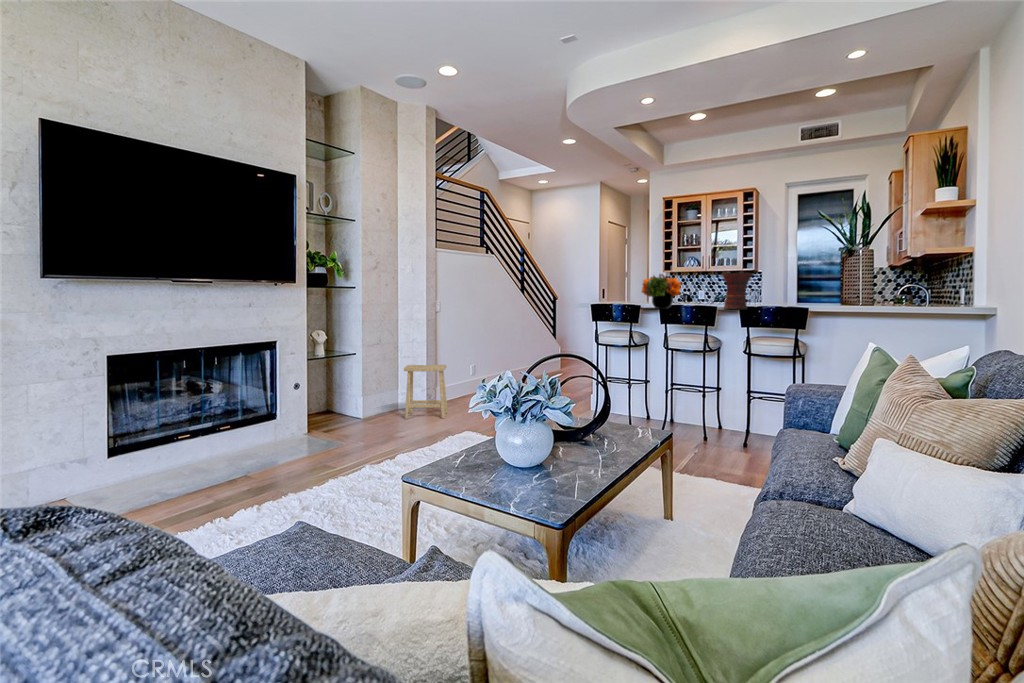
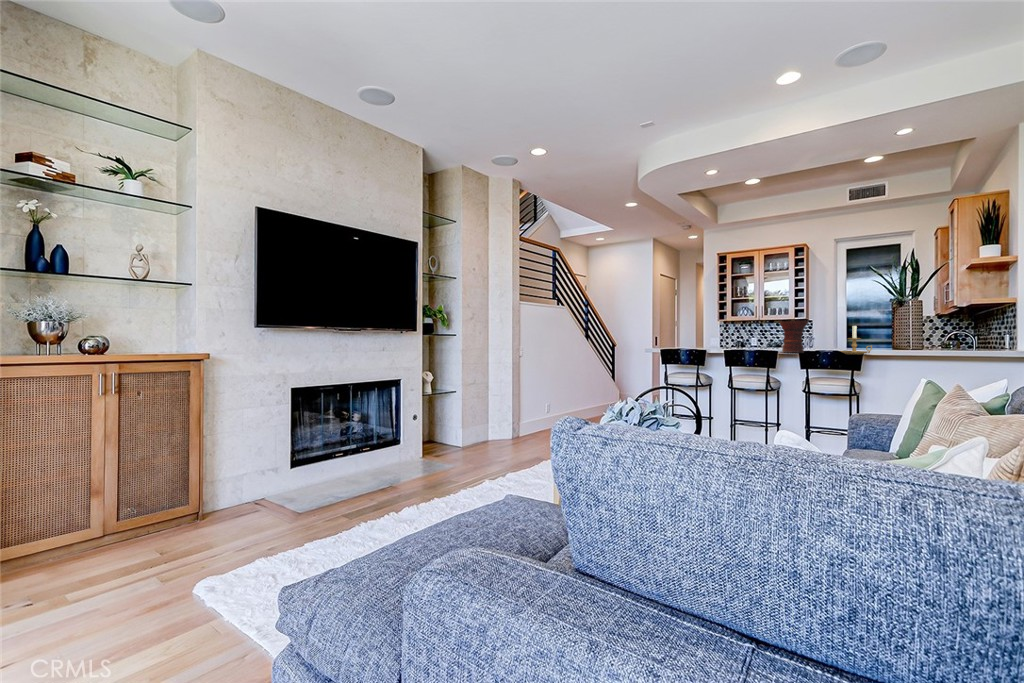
flower arrangement: present [641,274,681,309] -> none [704,322,742,352]
candle holder: none [784,277,819,311] -> present [841,325,872,355]
footstool: present [404,365,448,419] -> none [497,399,532,446]

